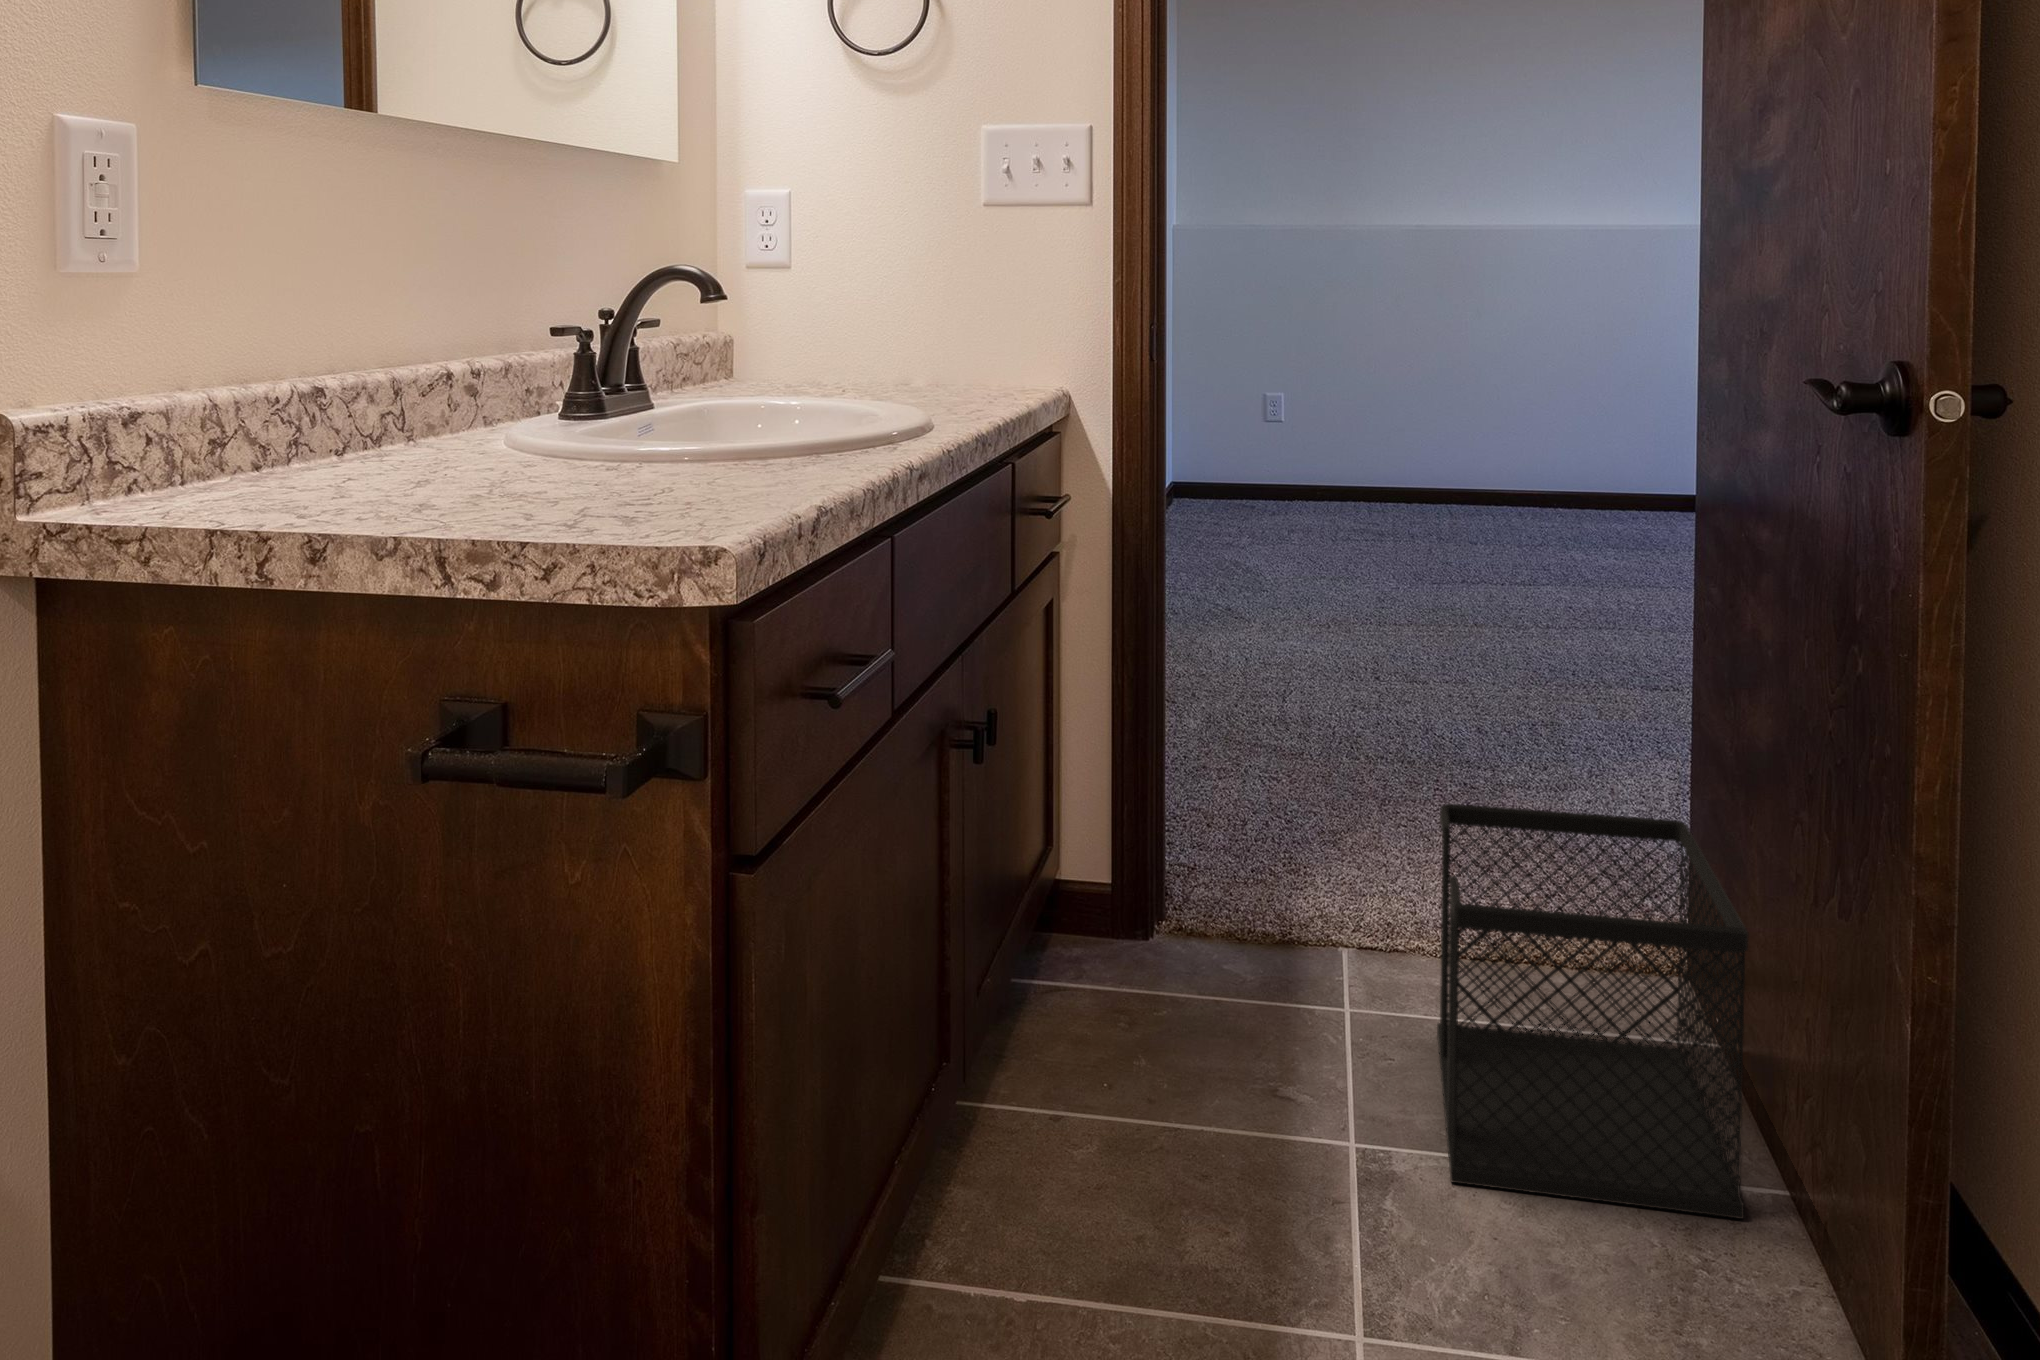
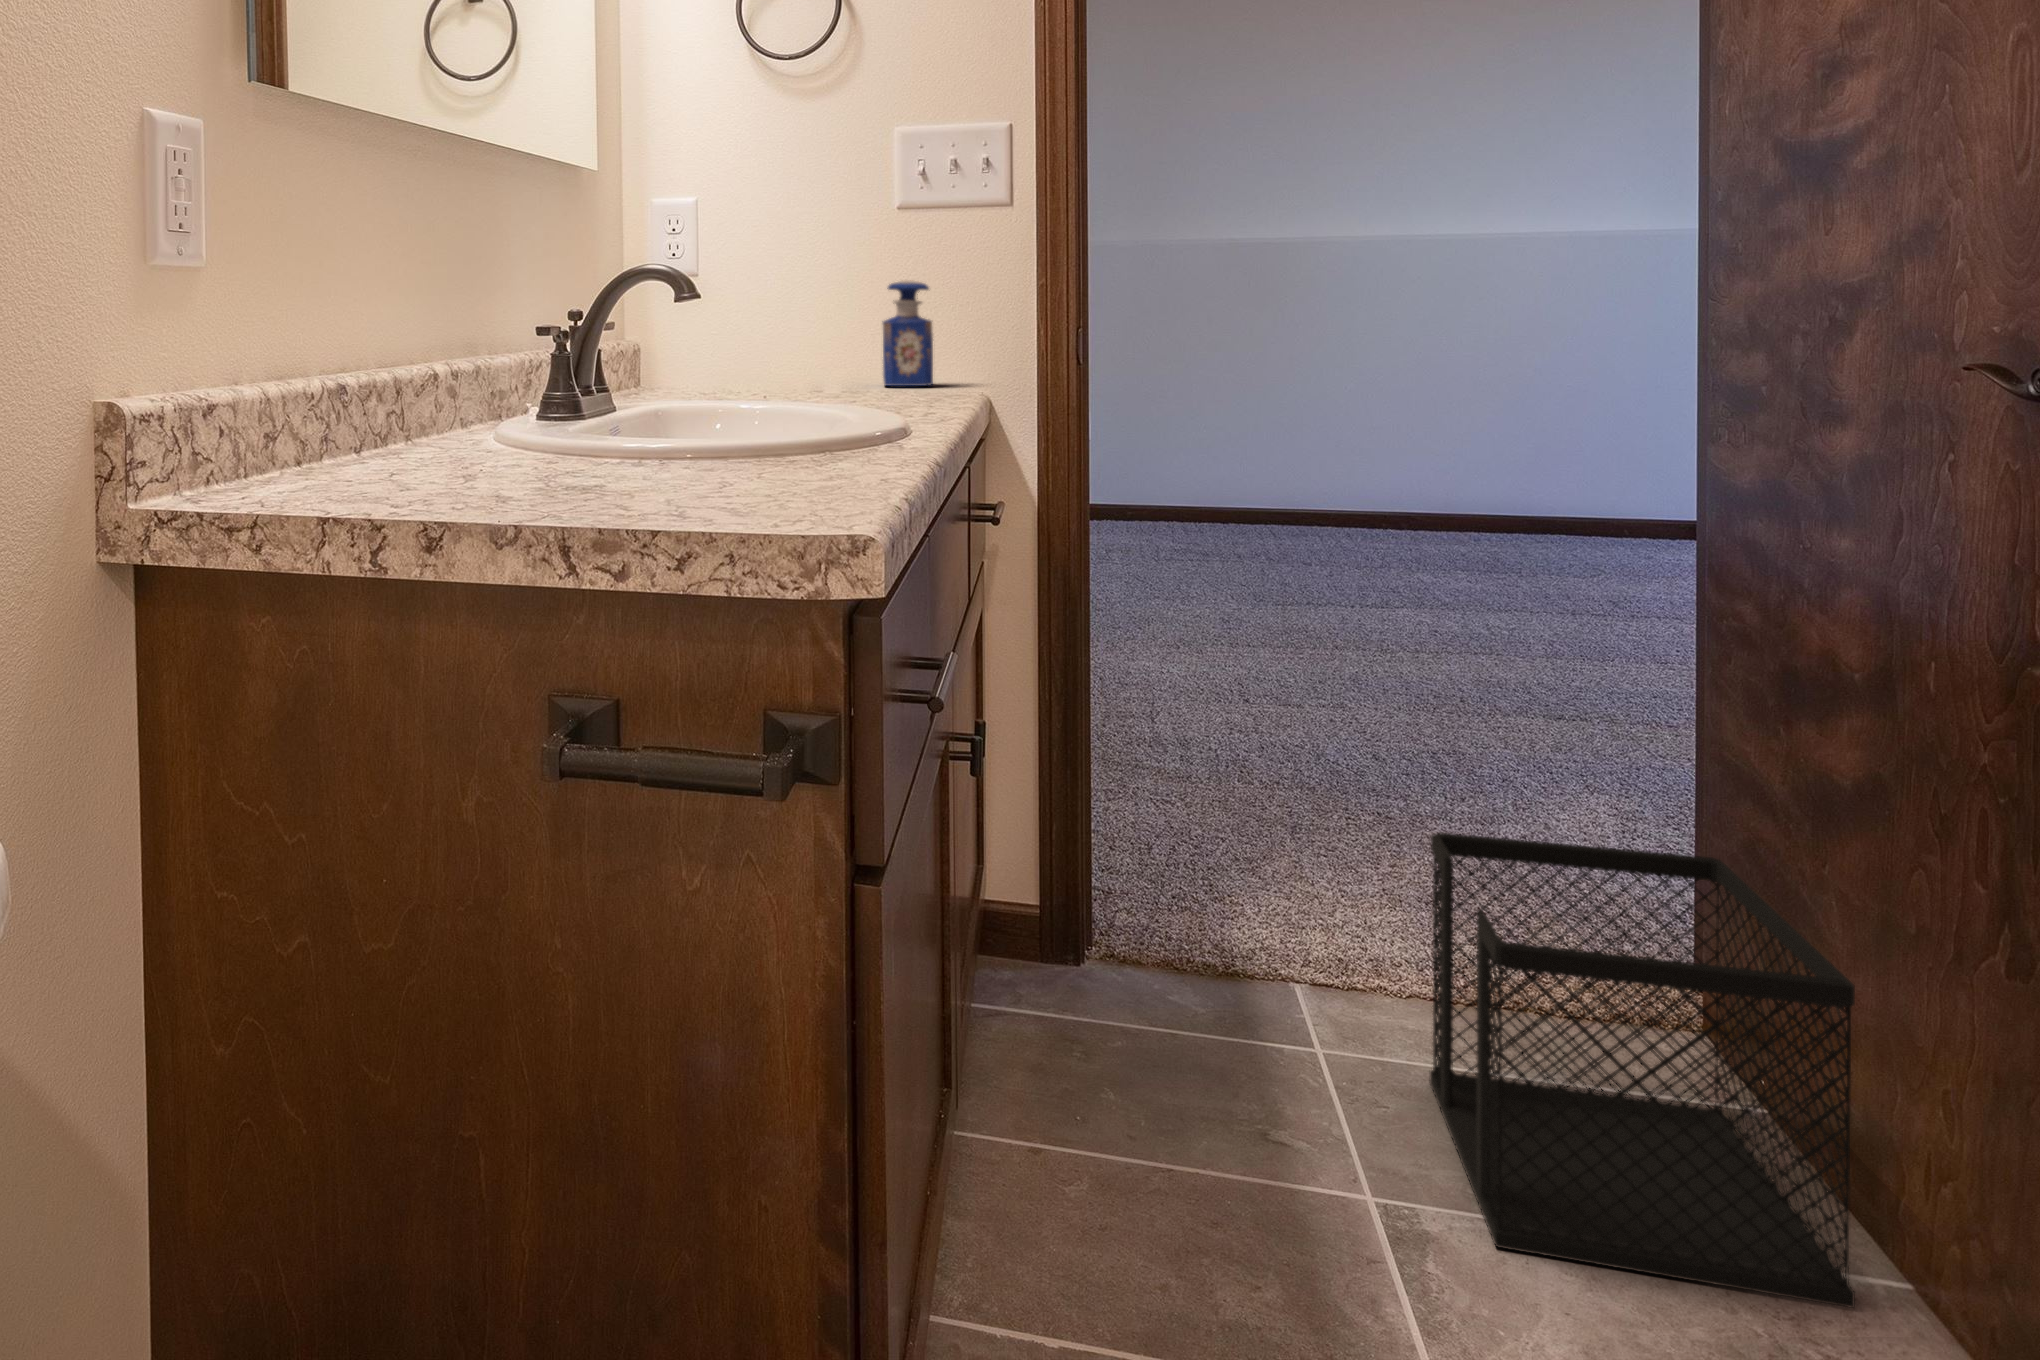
perfume bottle: none [967,278,1019,382] -> present [883,281,933,386]

